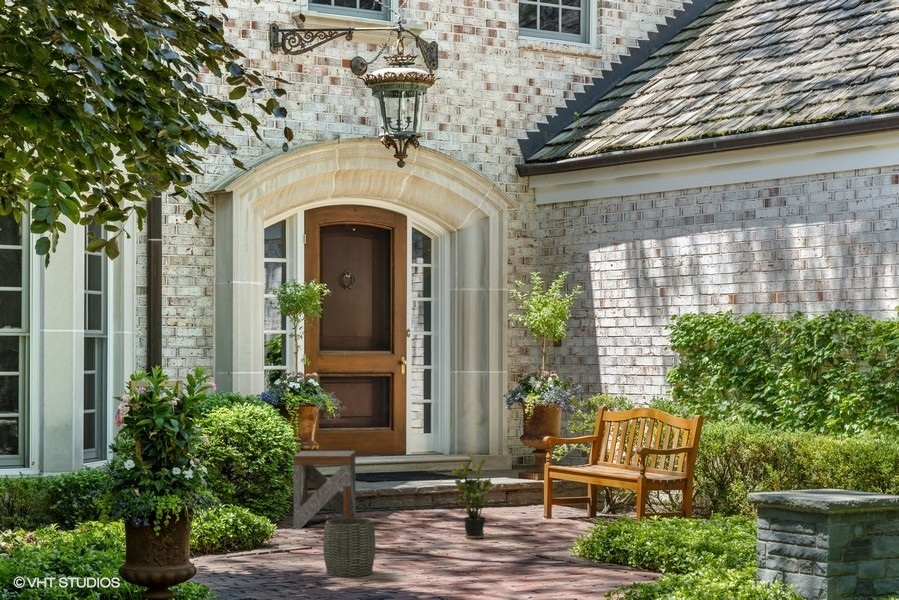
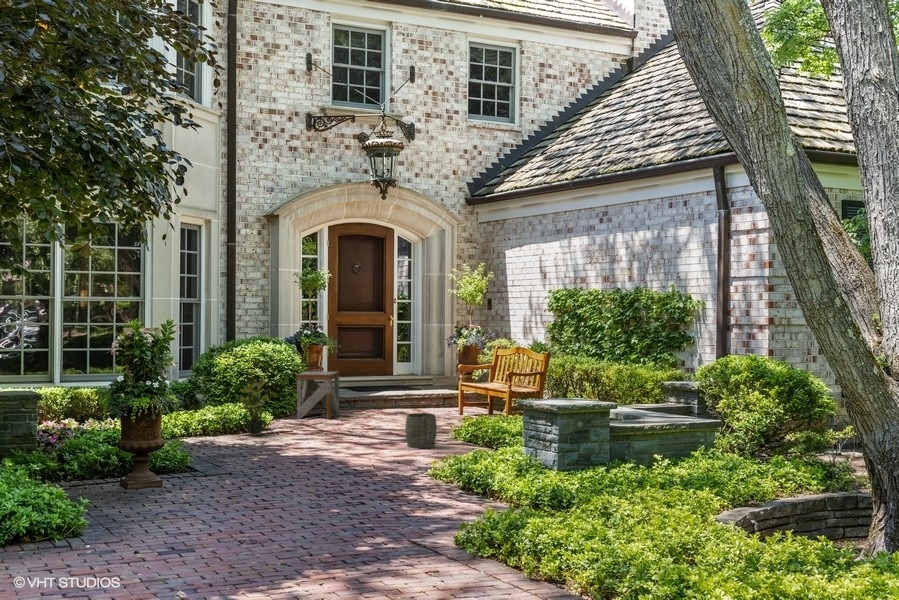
potted plant: present [452,455,493,539] -> present [240,380,269,436]
woven basket: present [323,518,375,577] -> present [405,413,437,448]

